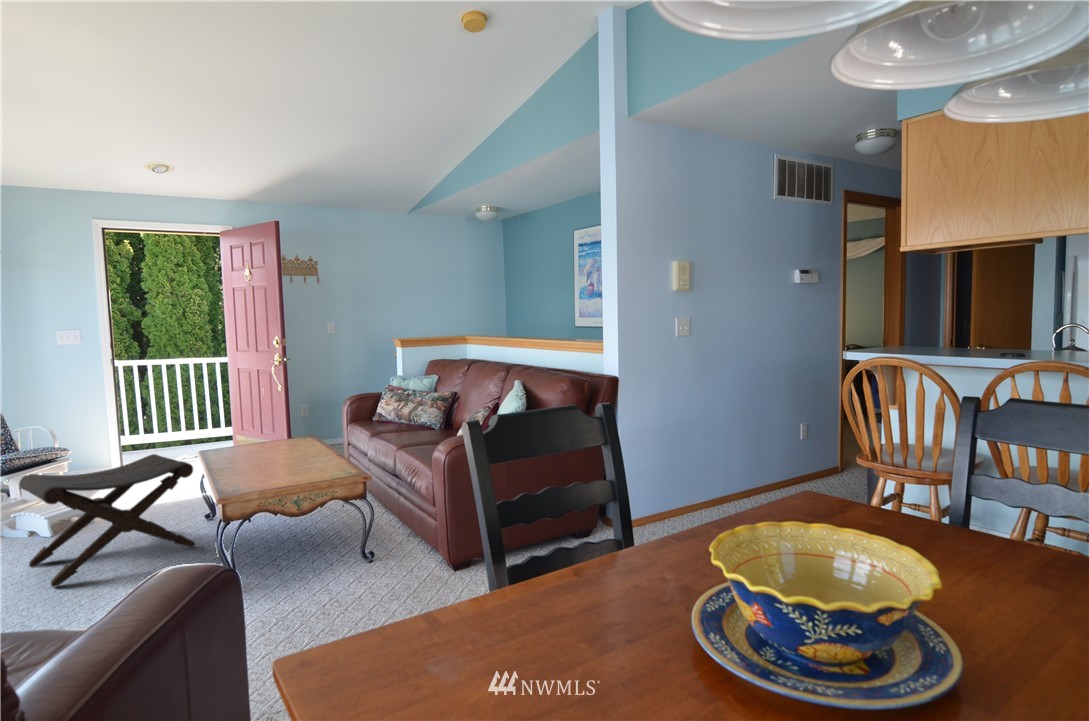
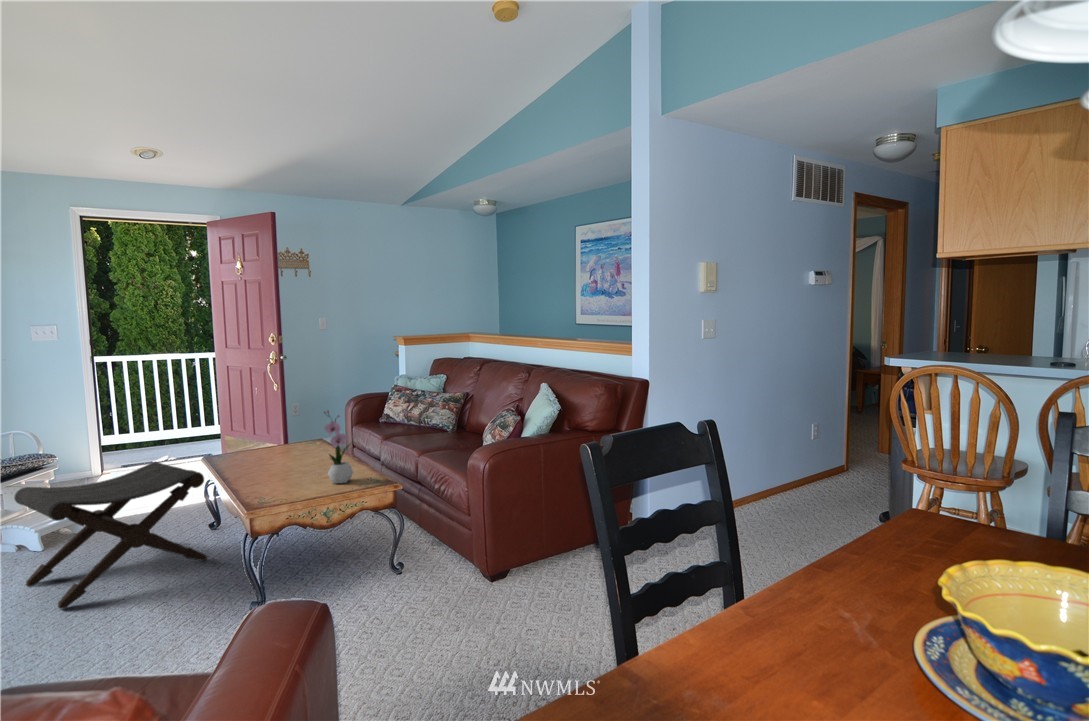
flower arrangement: none [295,403,325,474] -> present [324,411,353,484]

